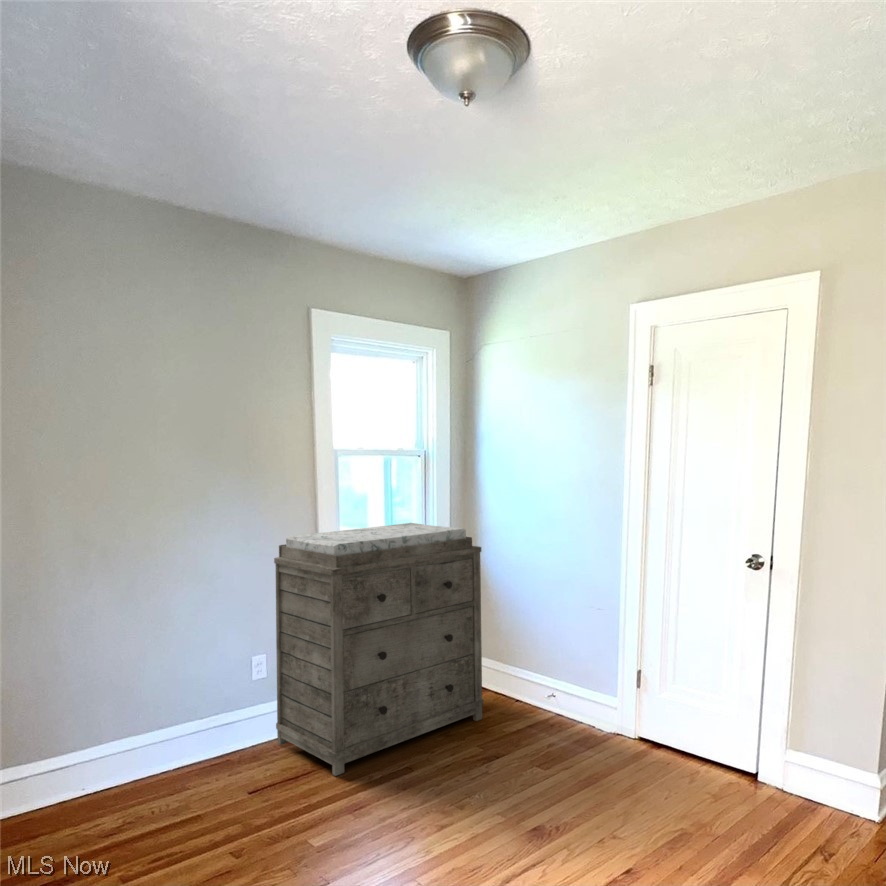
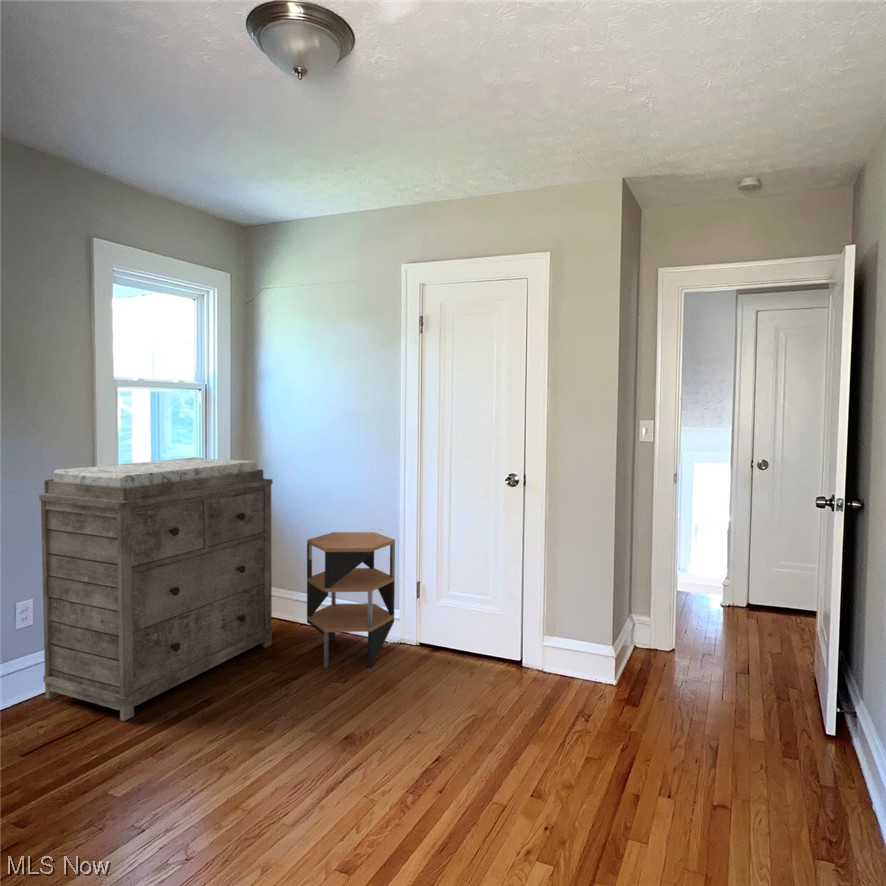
side table: none [514,605,608,757] -> present [307,532,395,668]

